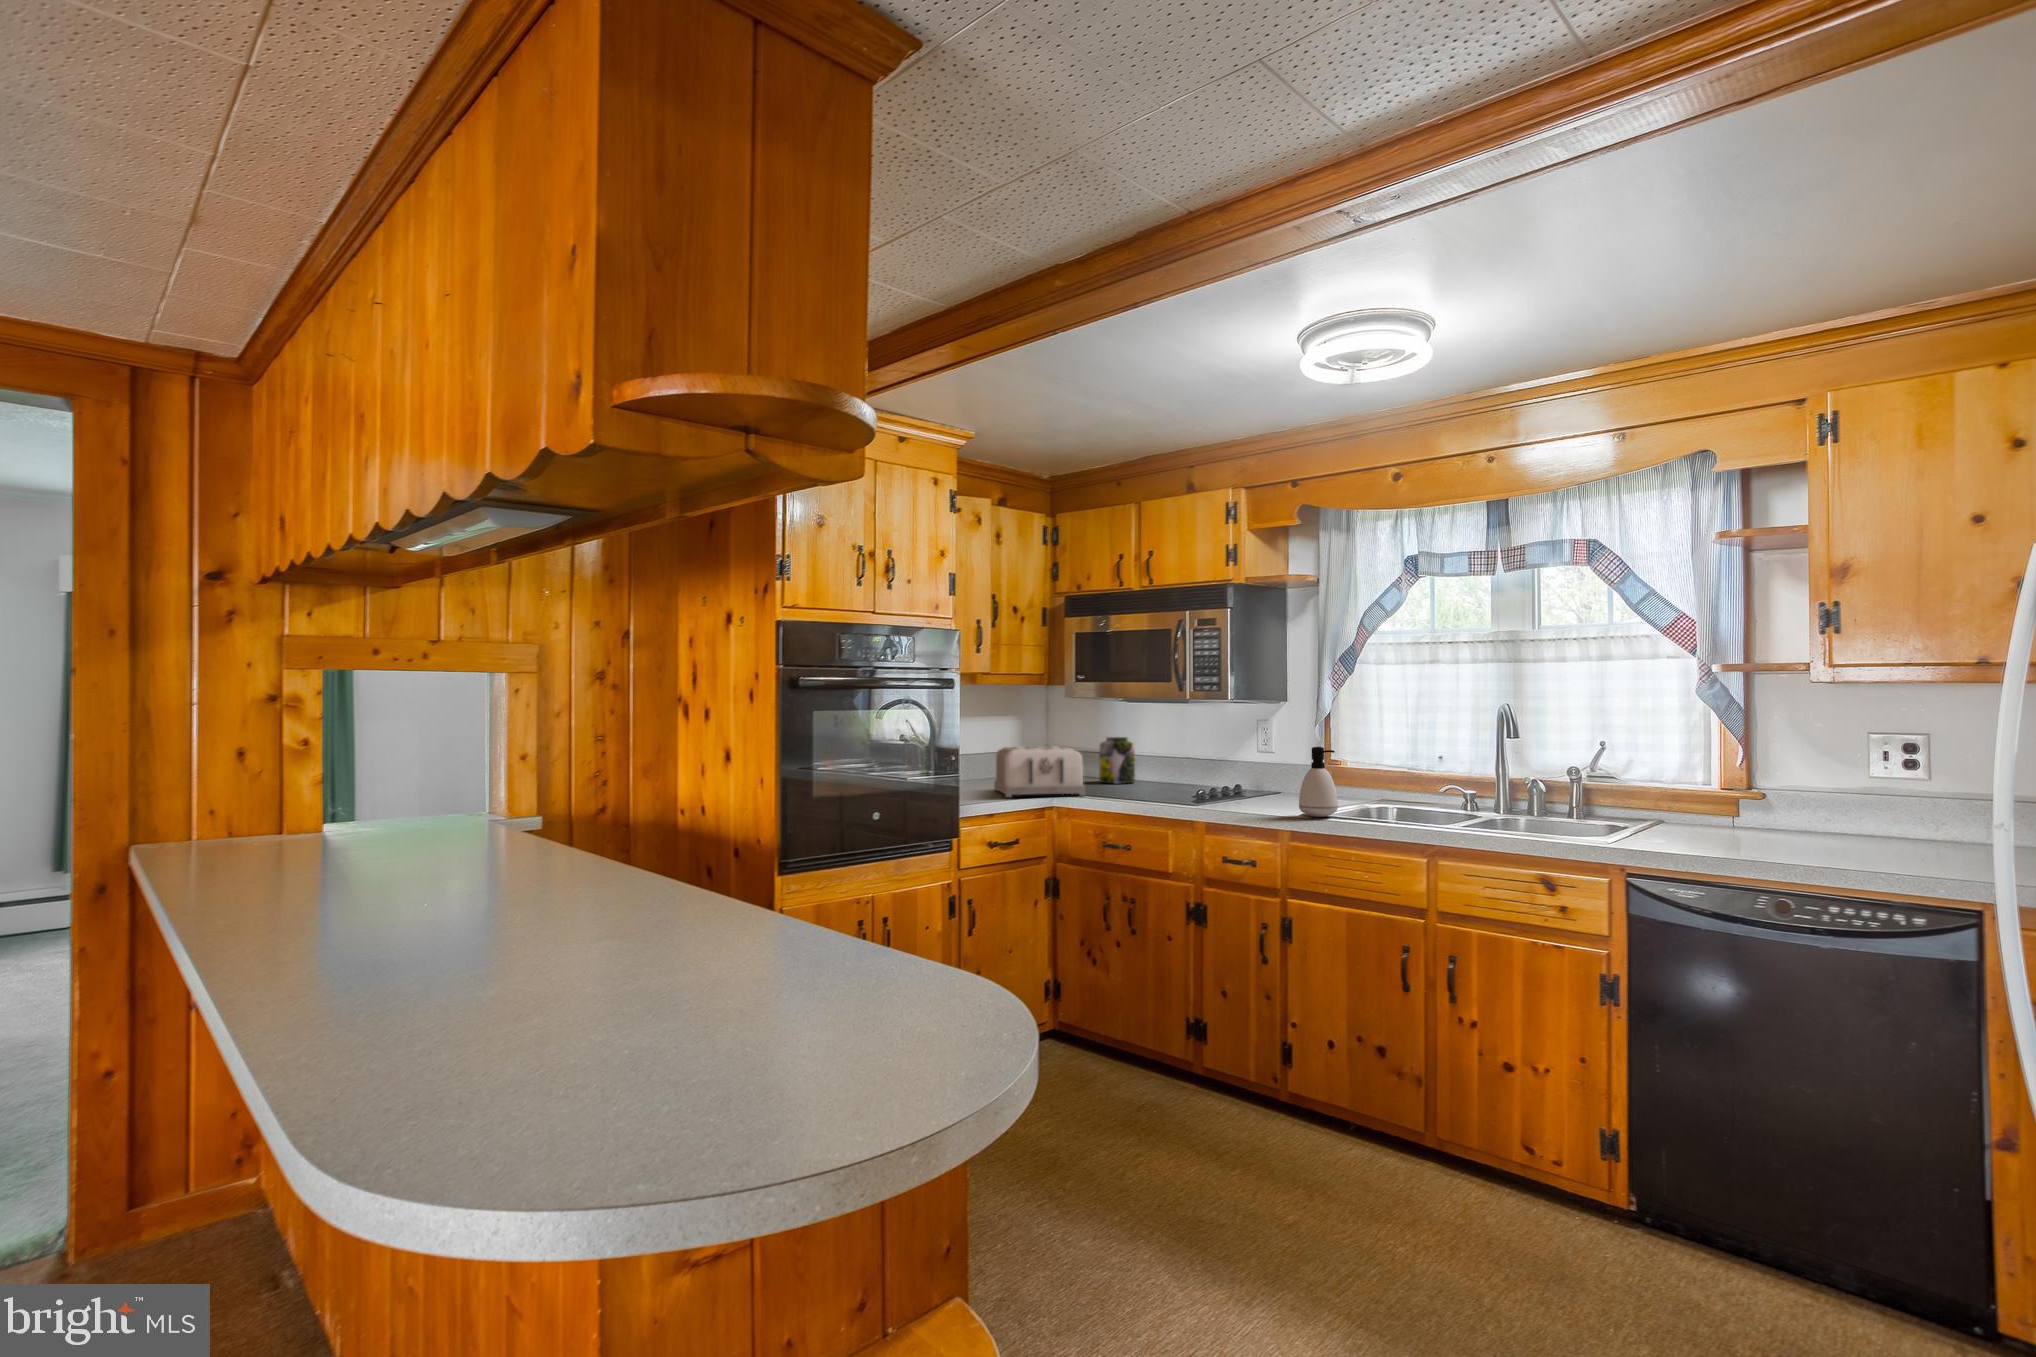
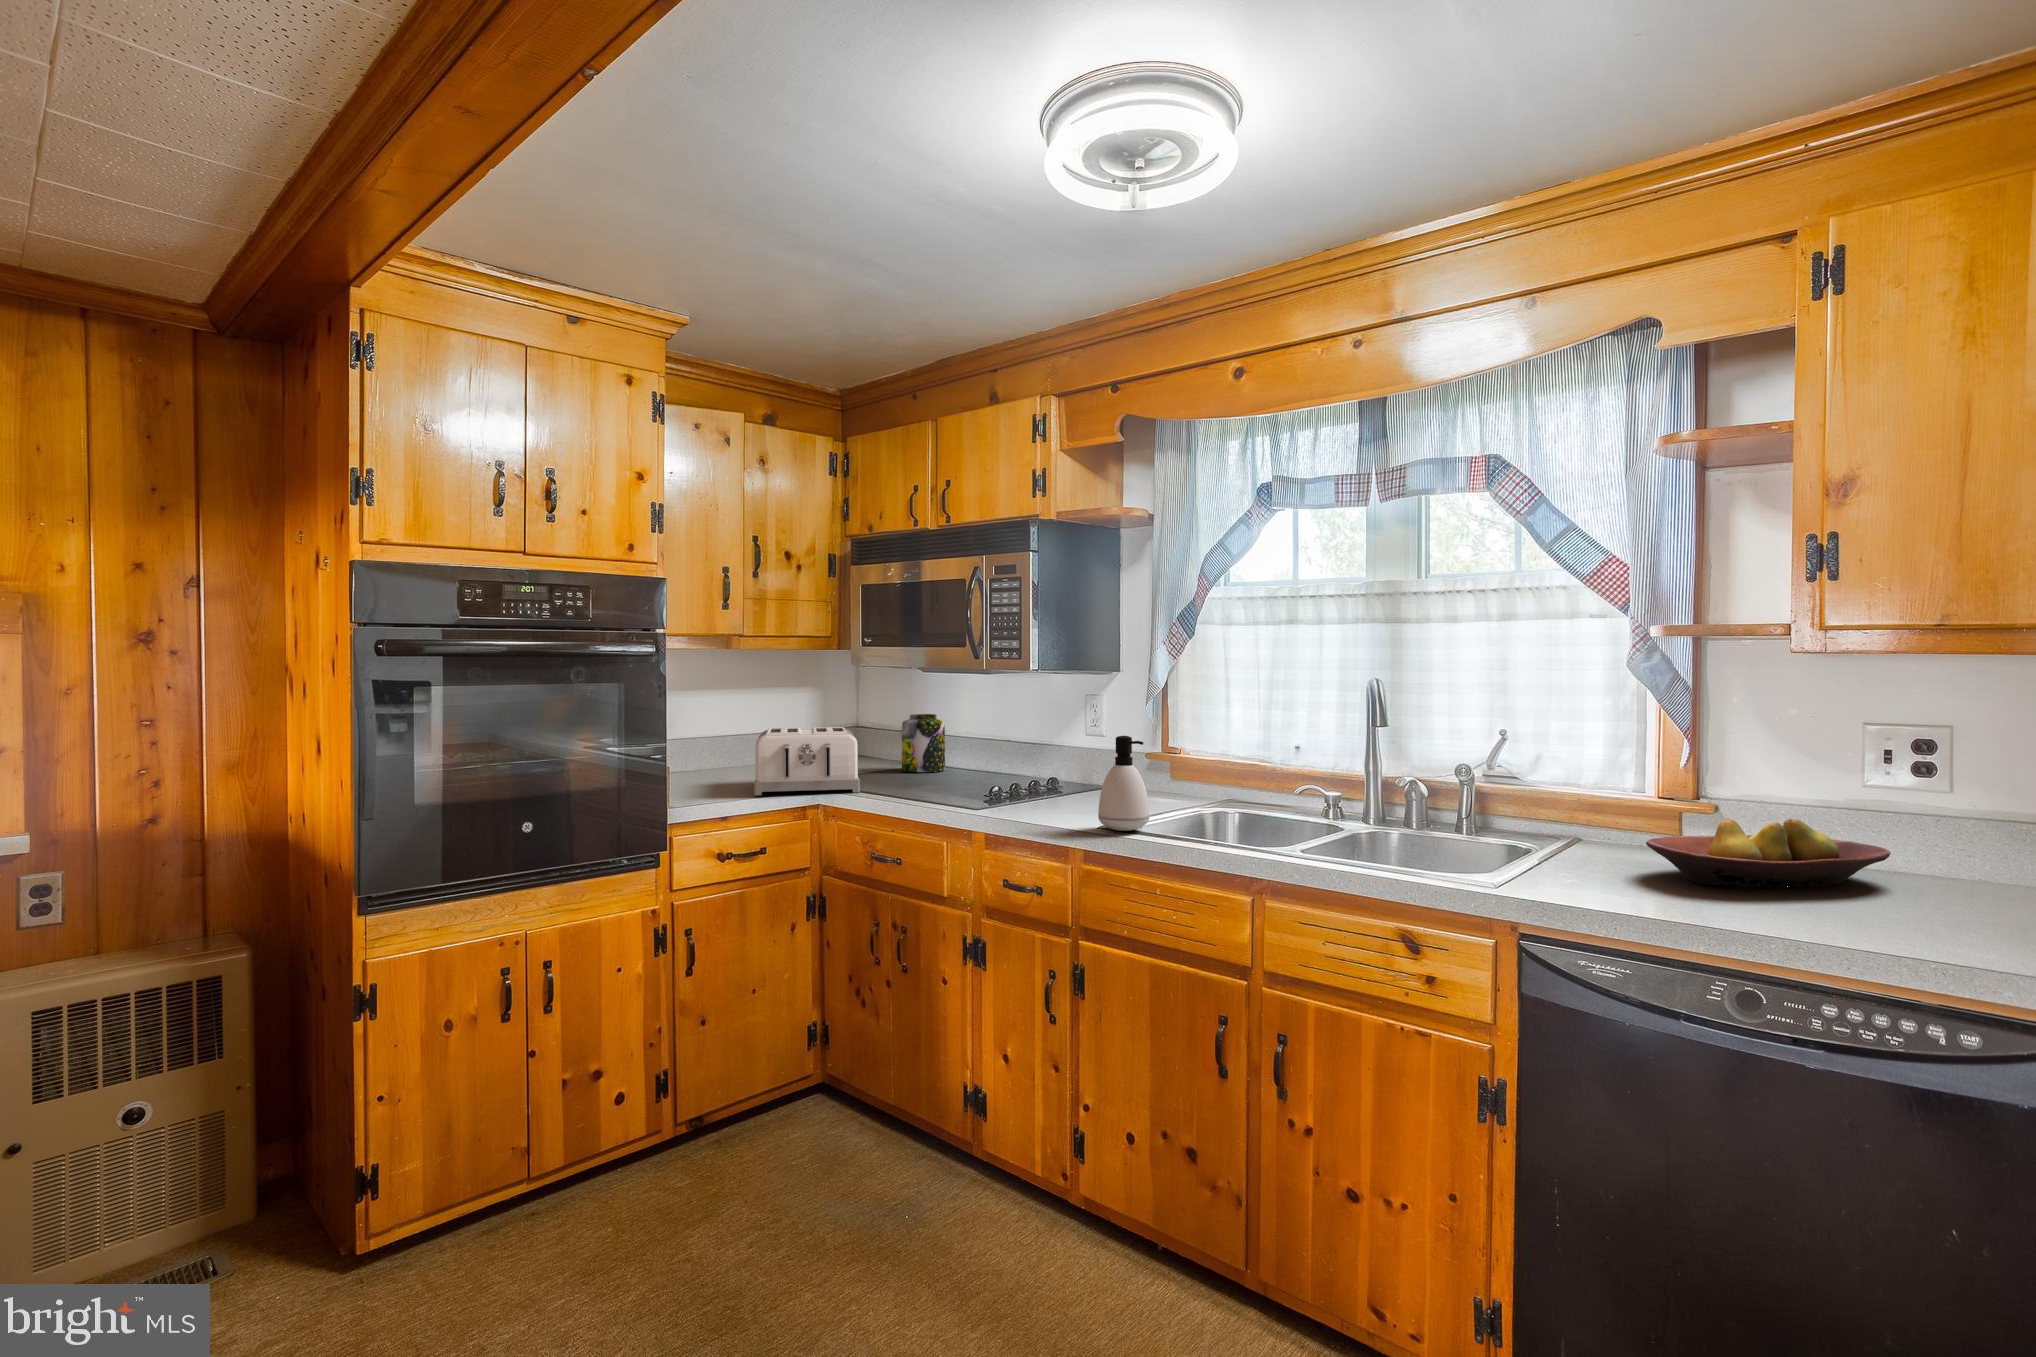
fruit bowl: none [1713,798,1885,843] -> present [1646,819,1890,887]

